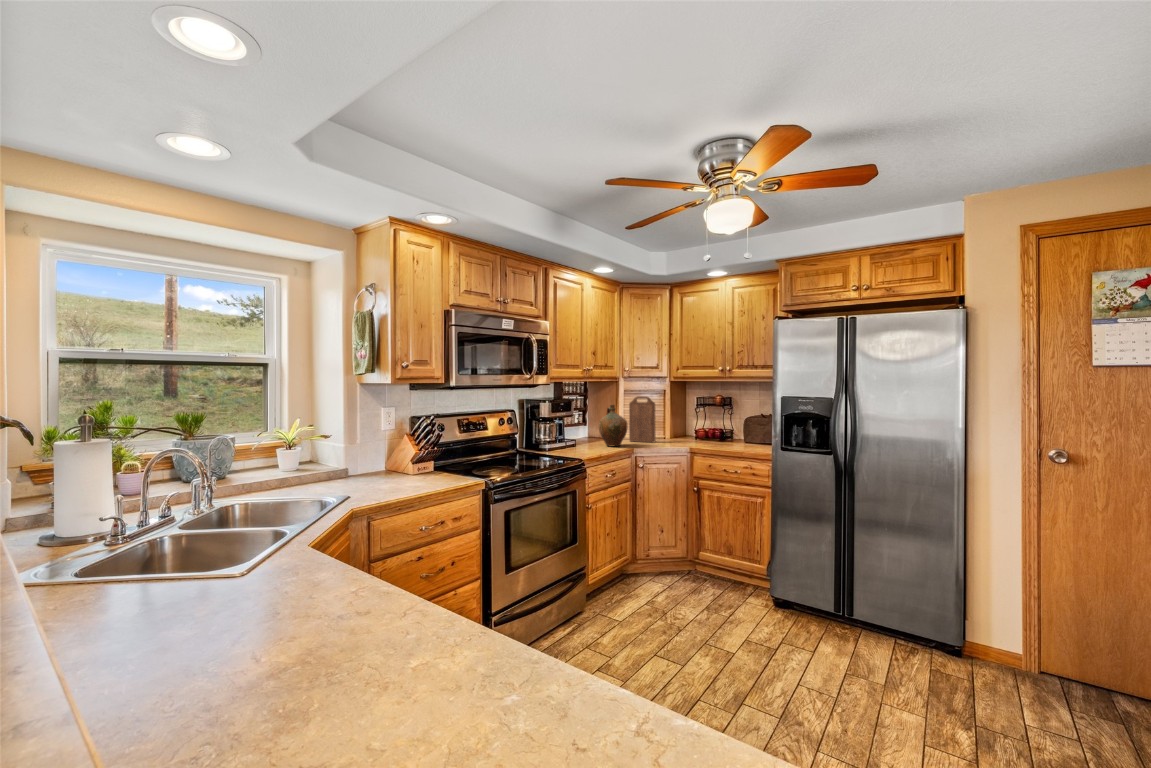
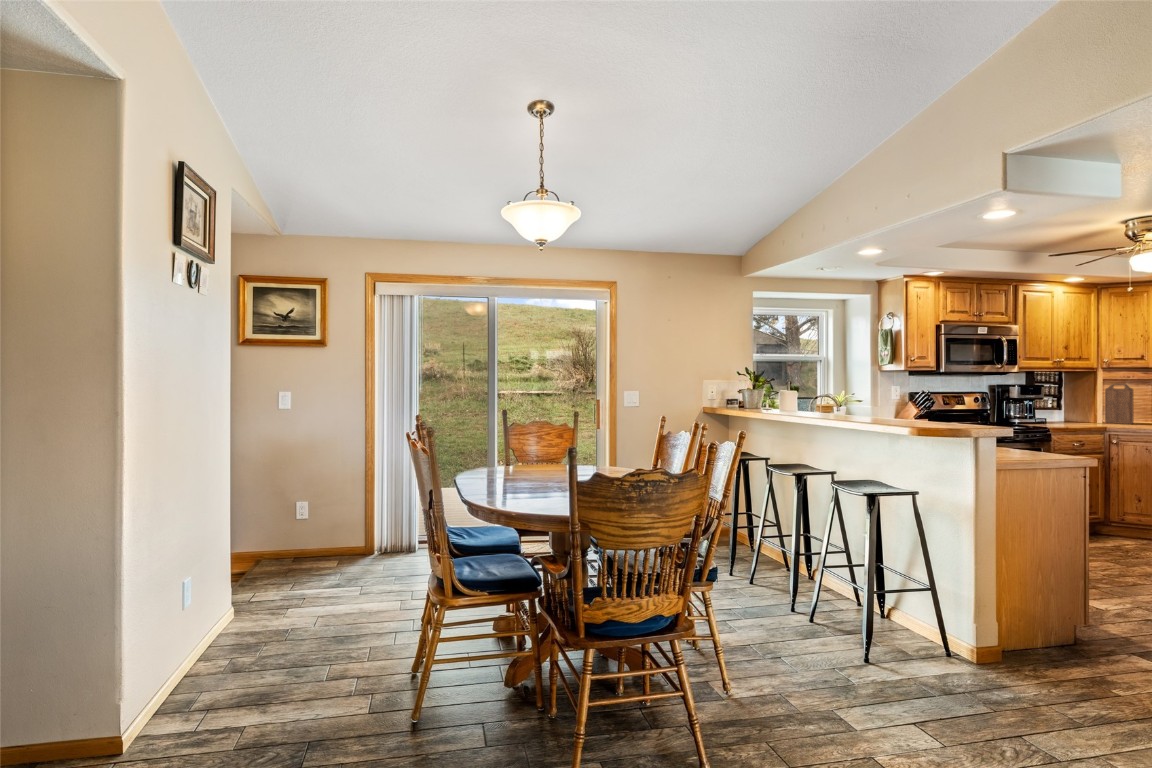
ceramic jug: present [599,405,627,446] -> none [1069,390,1099,424]

